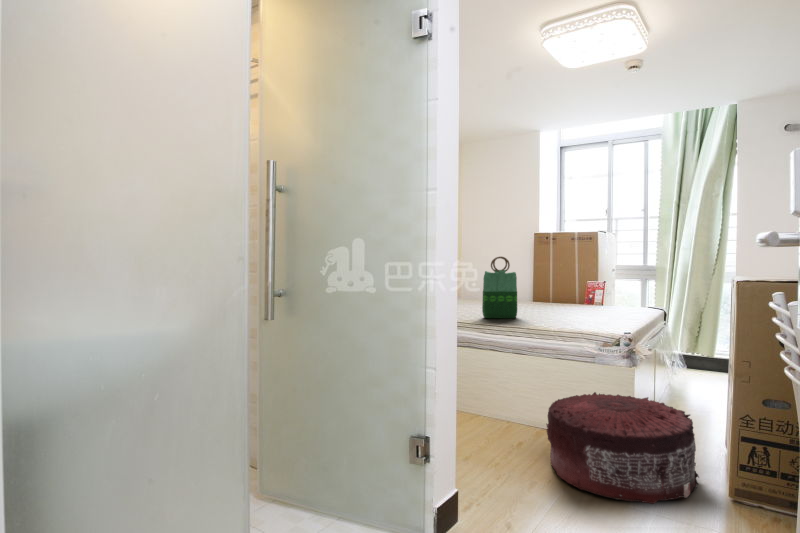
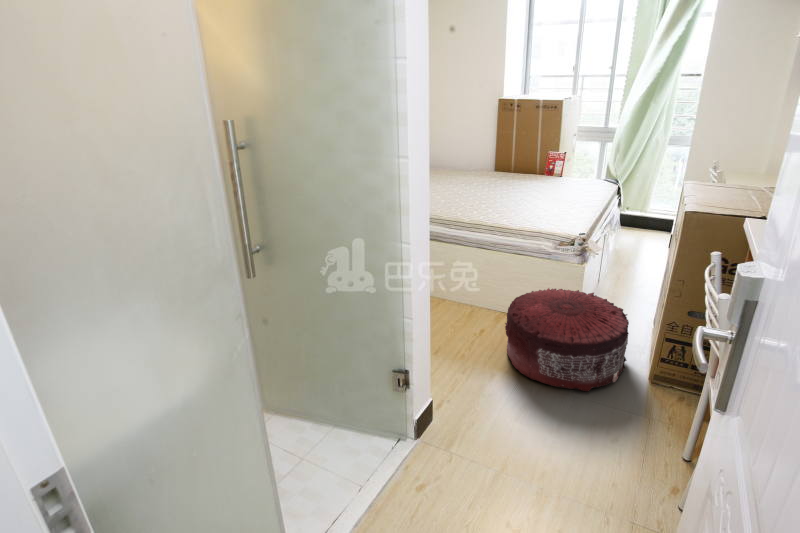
tote bag: present [482,257,517,318] -> none [448,144,482,206]

